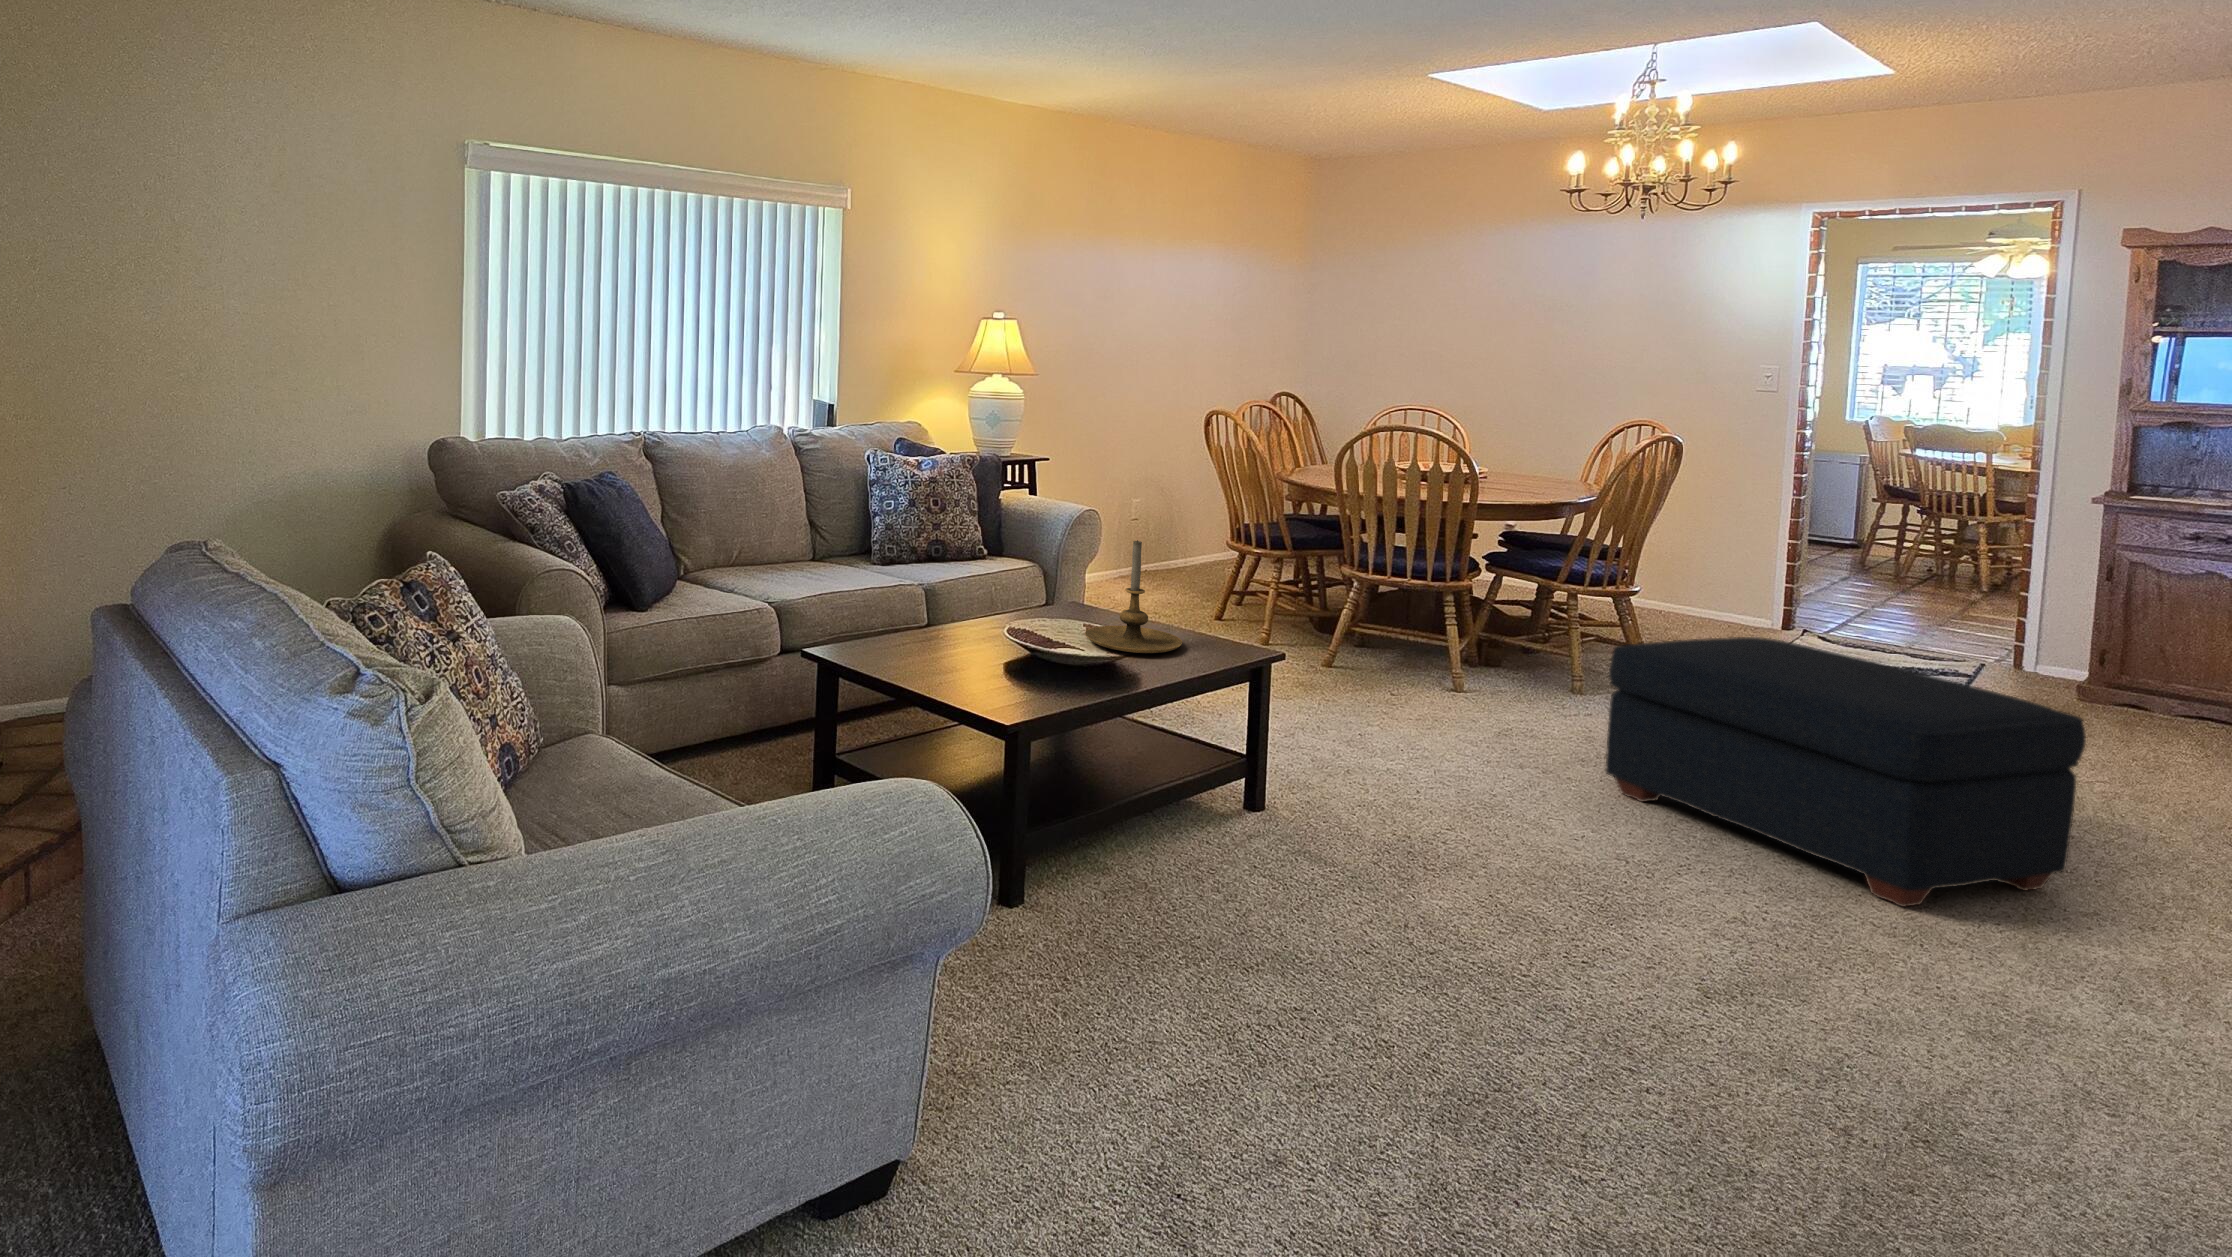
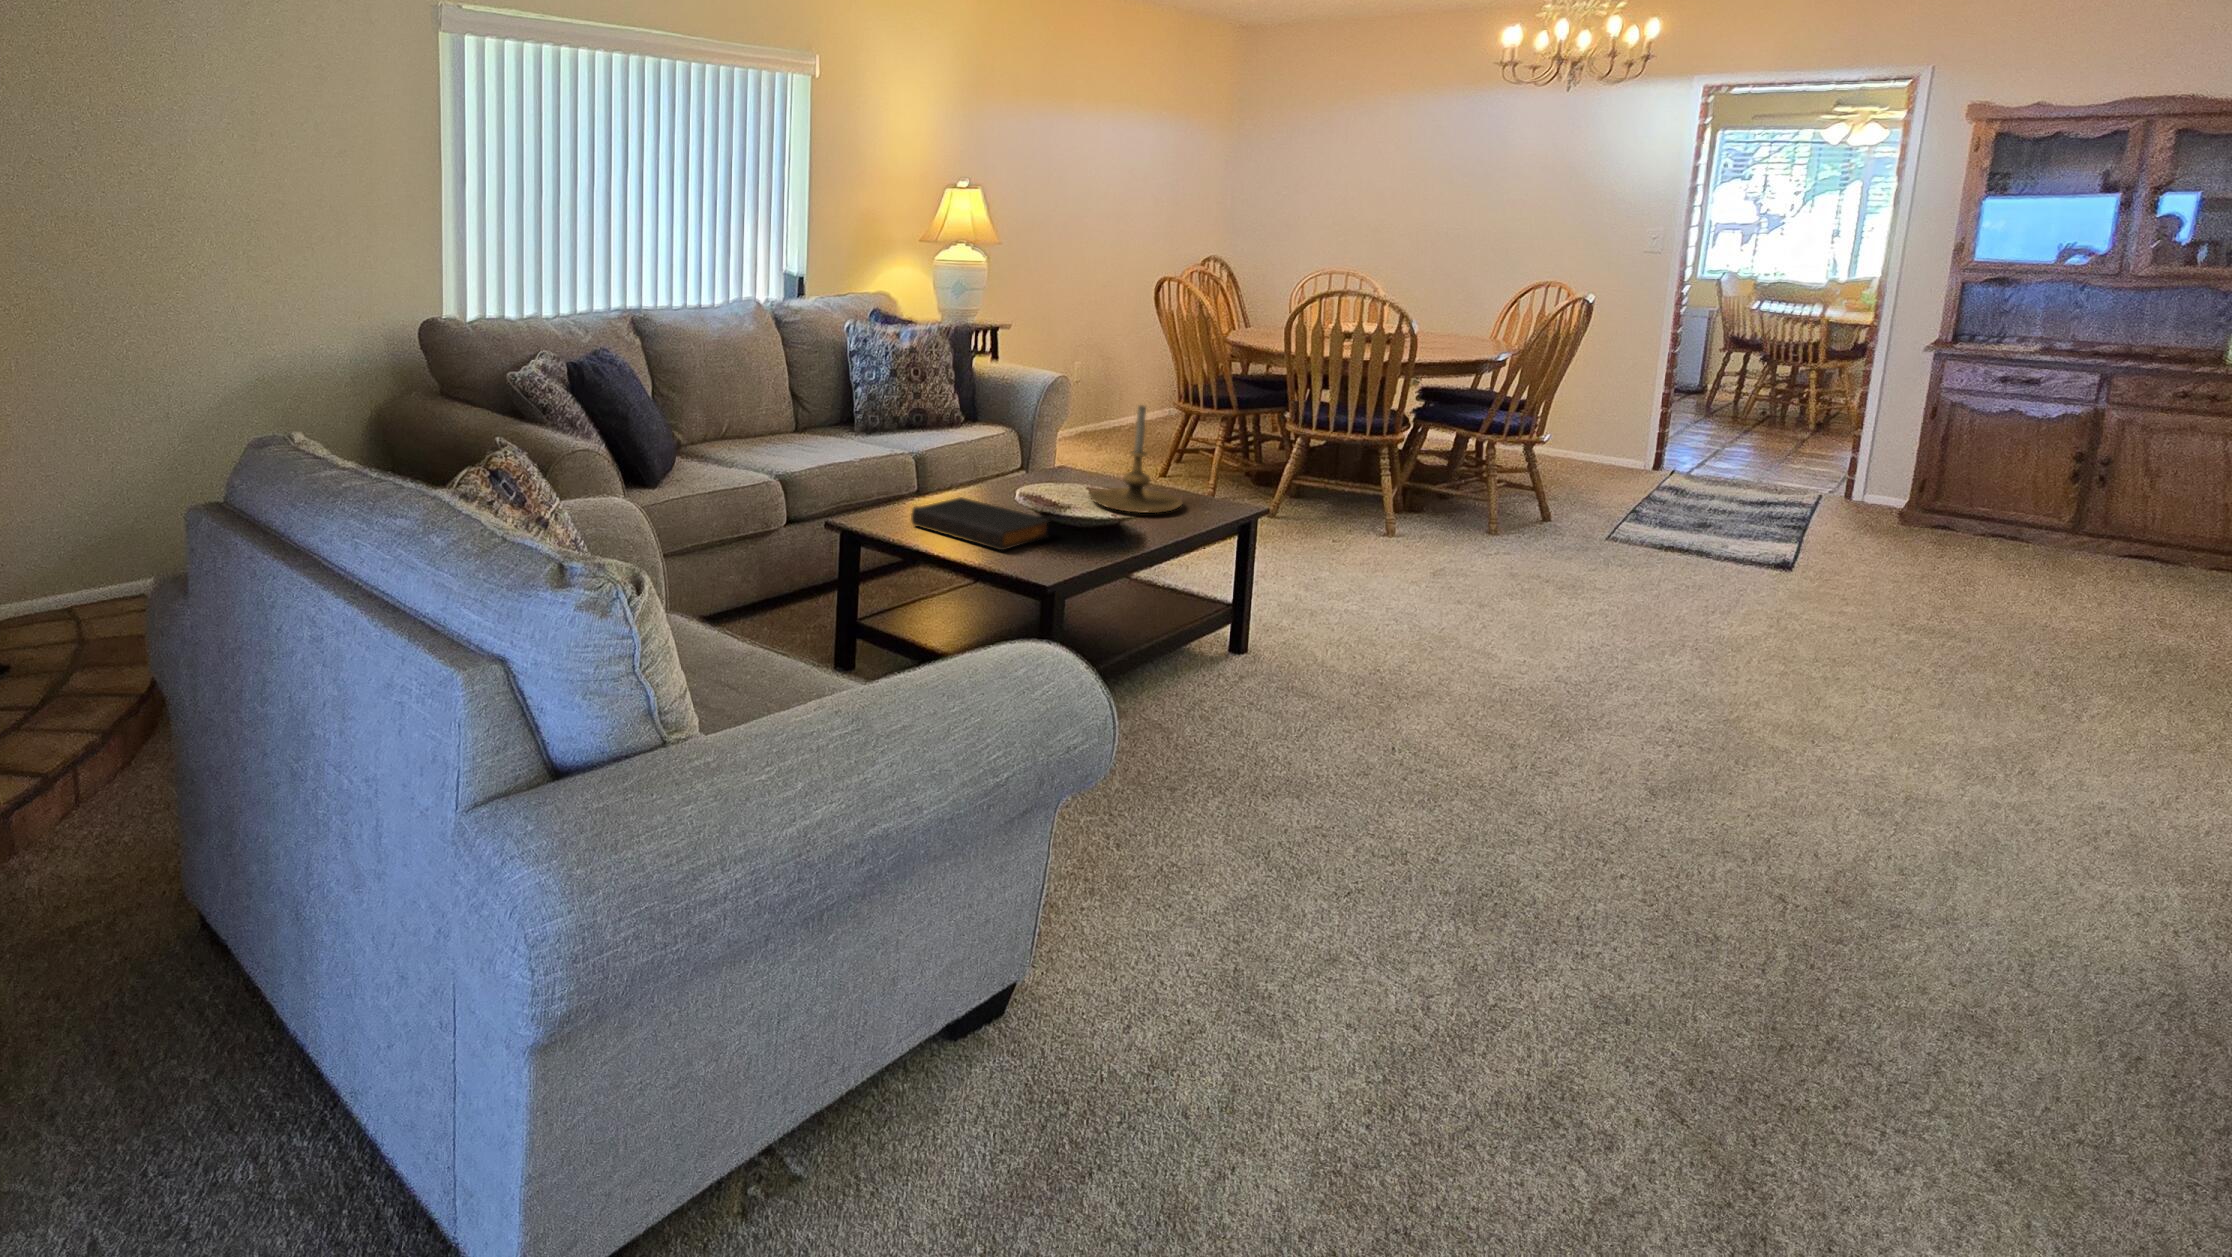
book: none [891,629,1031,687] -> present [911,497,1050,550]
ottoman: present [1605,637,2086,907] -> none [1543,479,1957,709]

